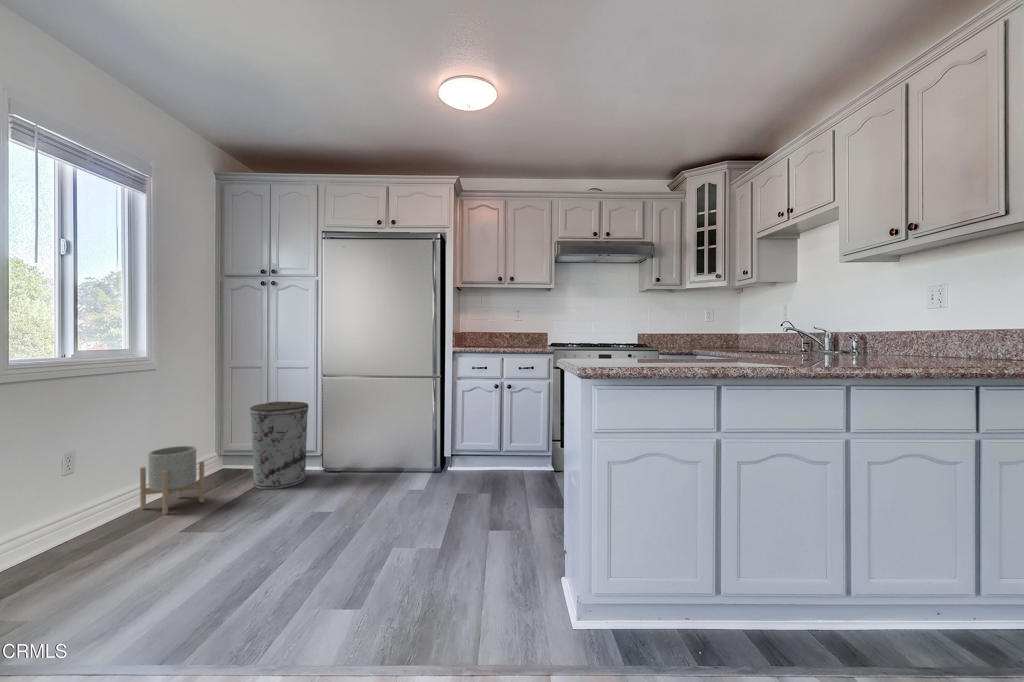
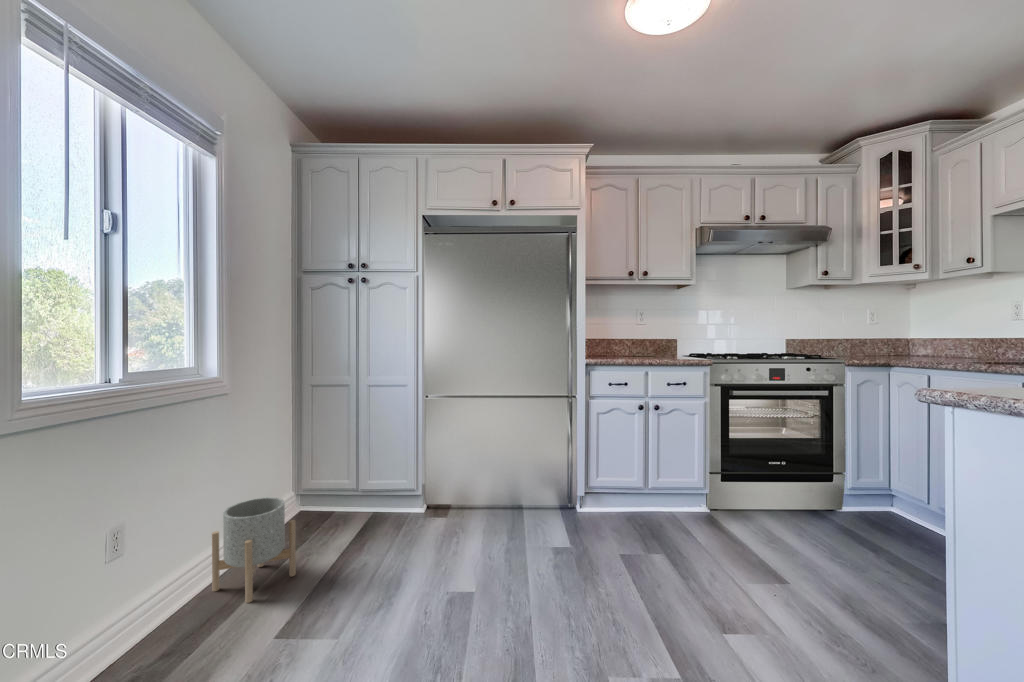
trash can: present [250,402,309,489] -> none [344,429,414,549]

